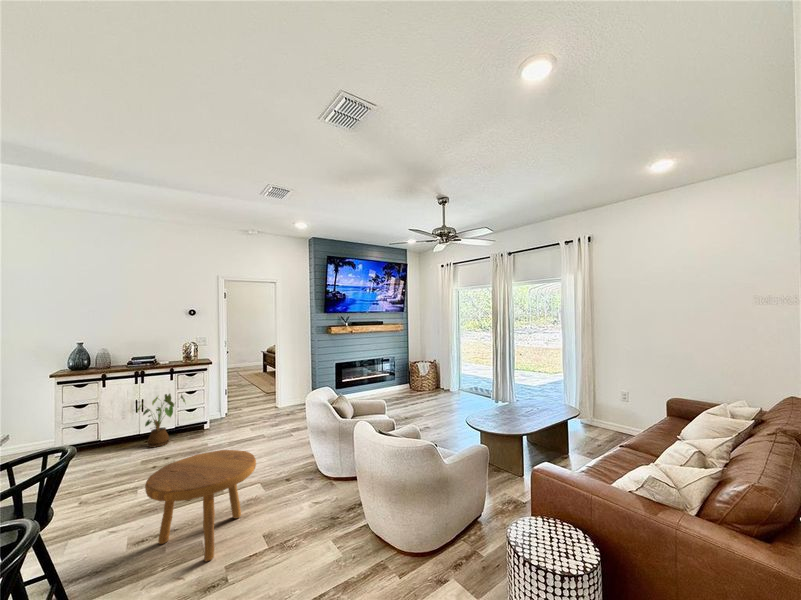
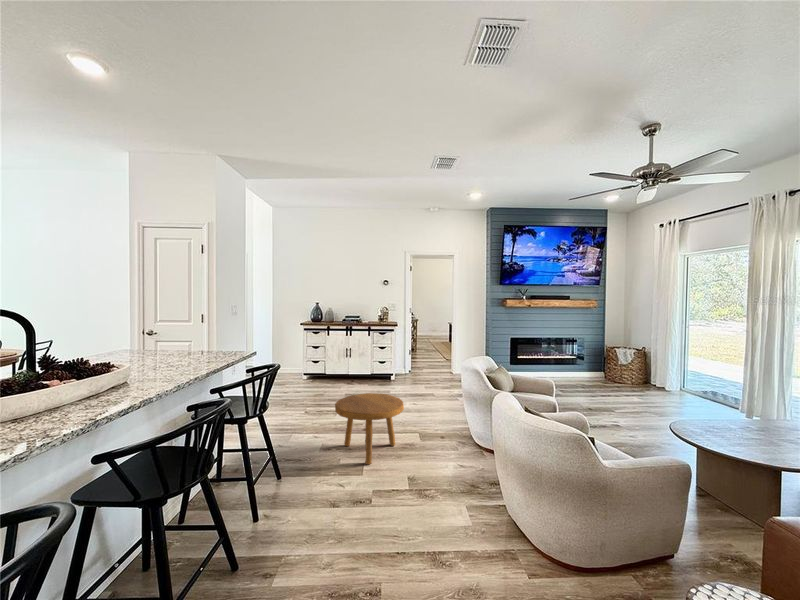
house plant: present [137,394,185,448] -> none [347,347,378,386]

